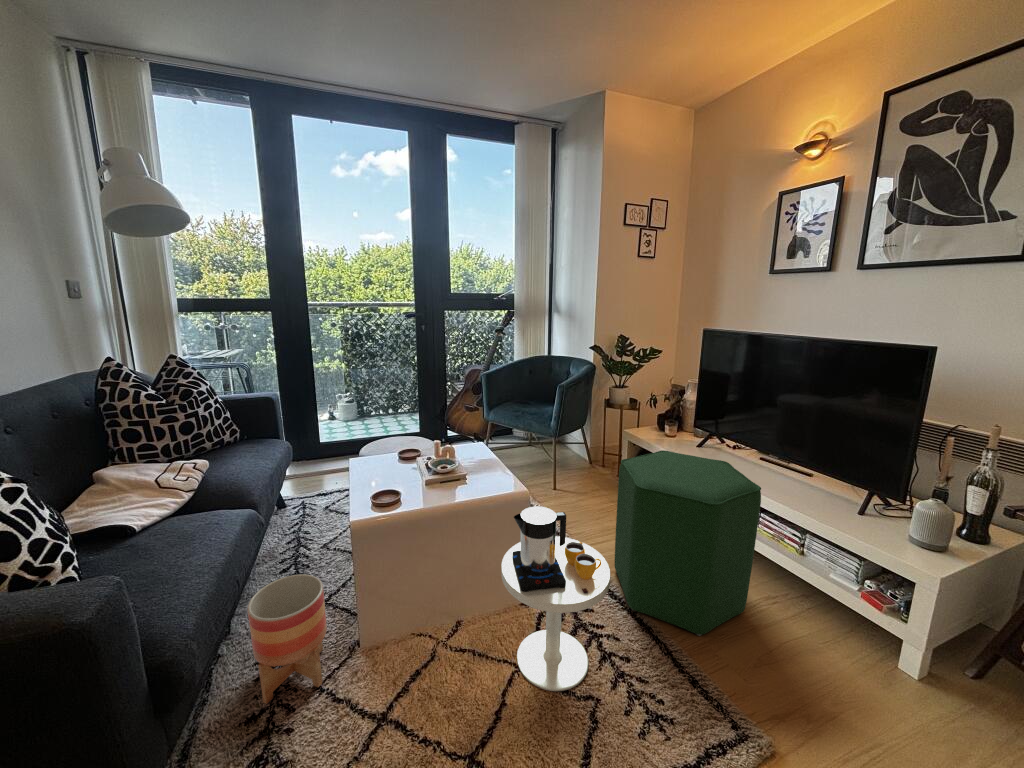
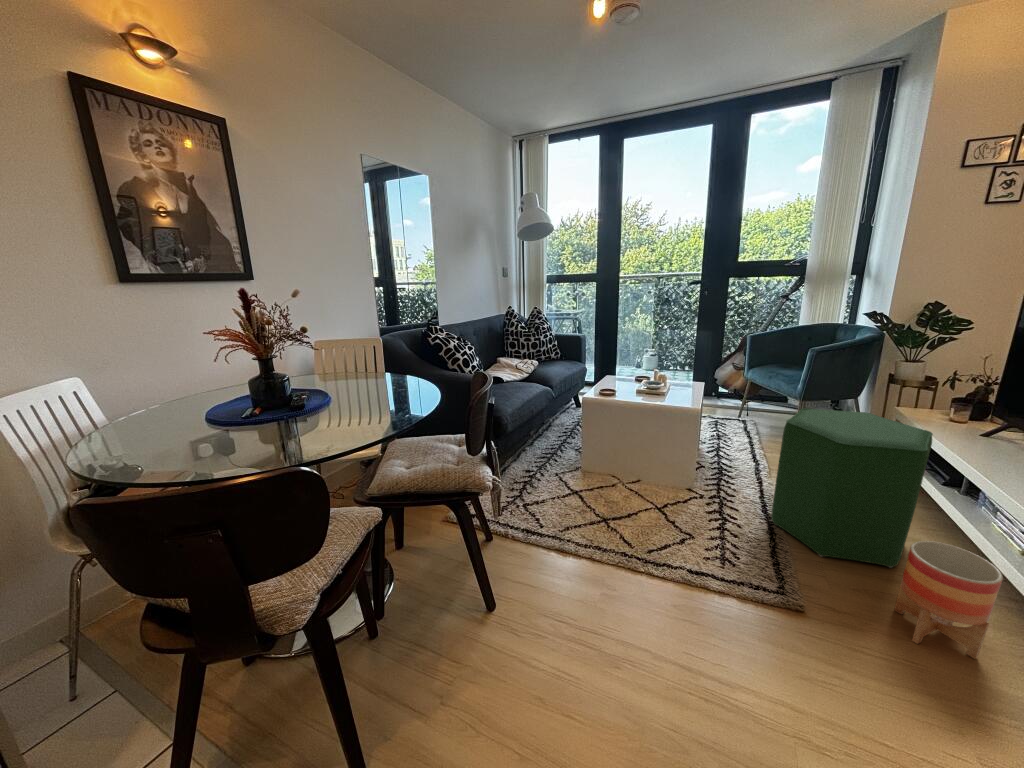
side table: present [501,506,610,691] -> none [651,409,730,528]
planter: present [247,574,327,704] -> present [894,541,1003,659]

